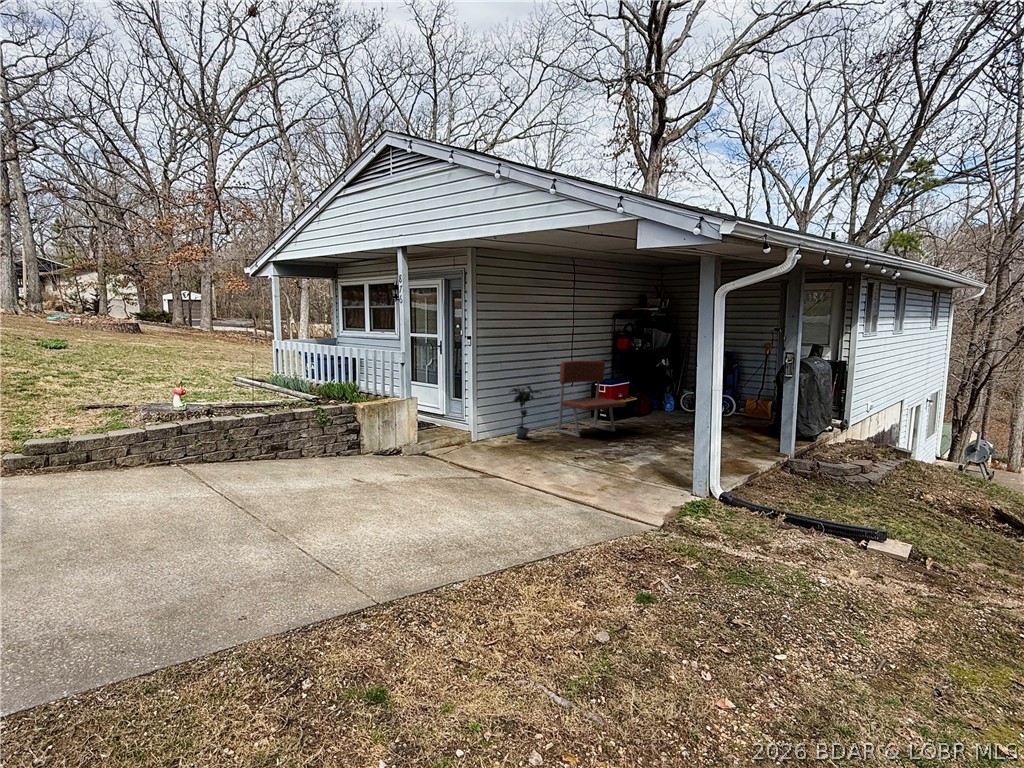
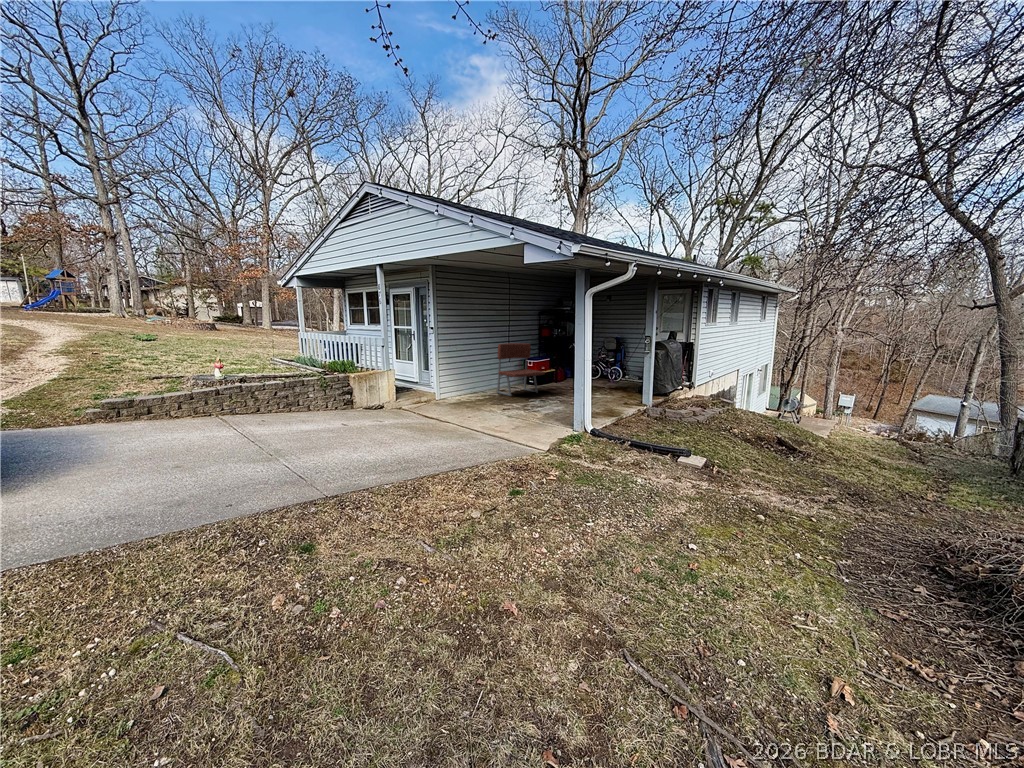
potted plant: present [509,386,541,439] -> none [460,359,484,397]

